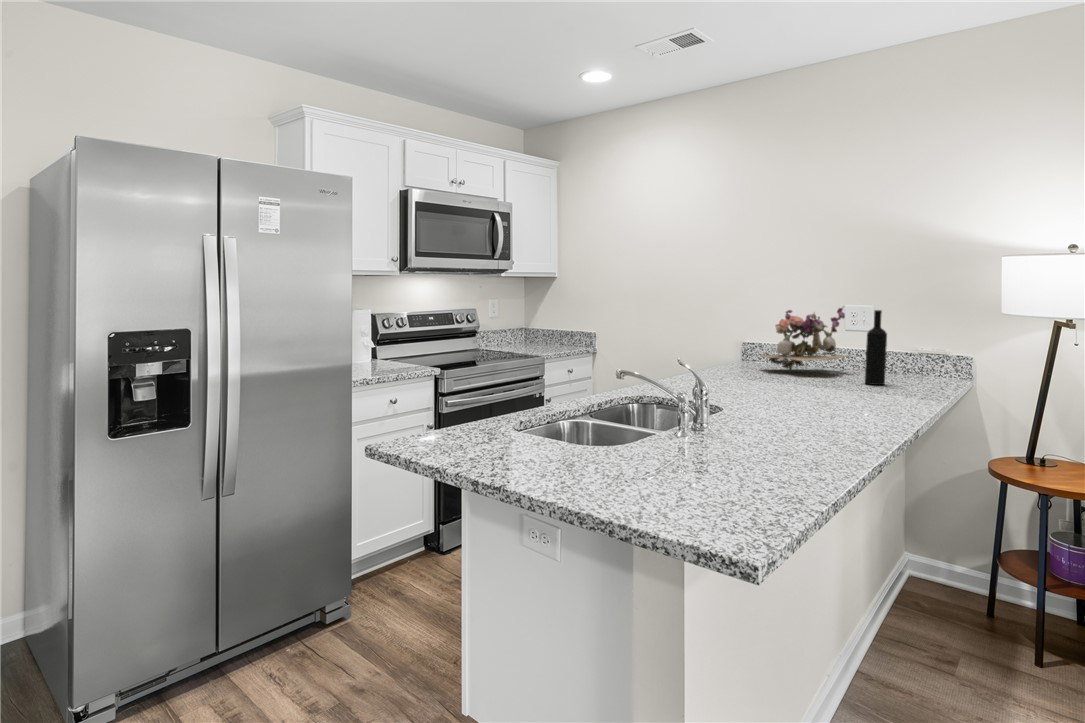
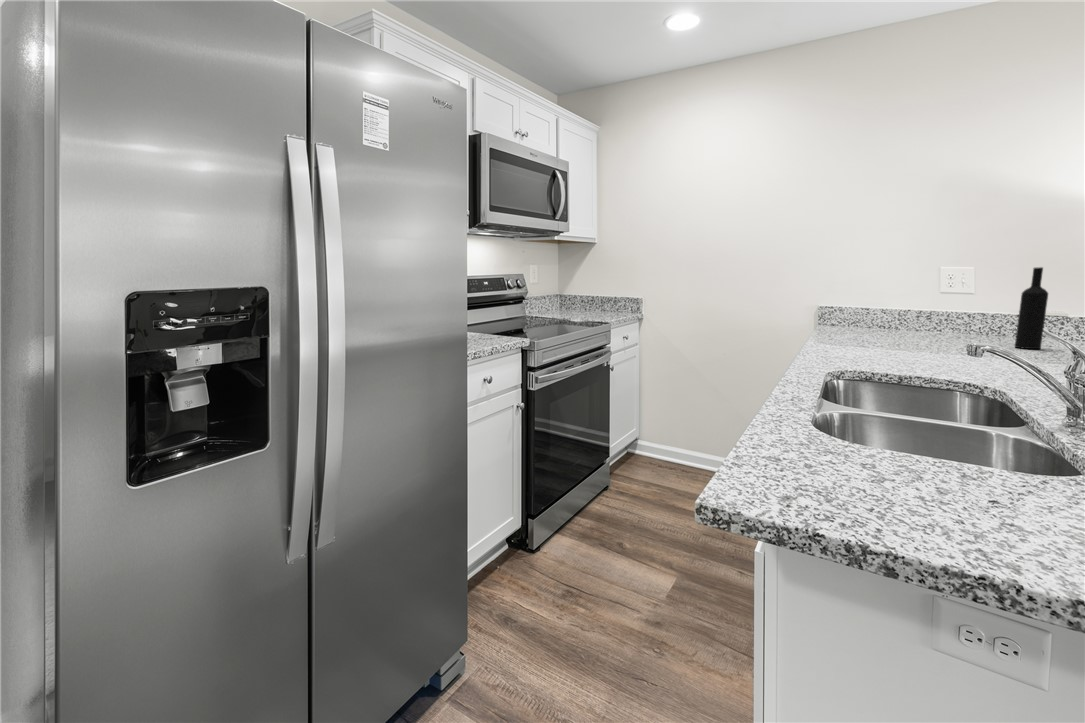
flower arrangement: present [762,308,849,370] -> none [864,266,966,336]

